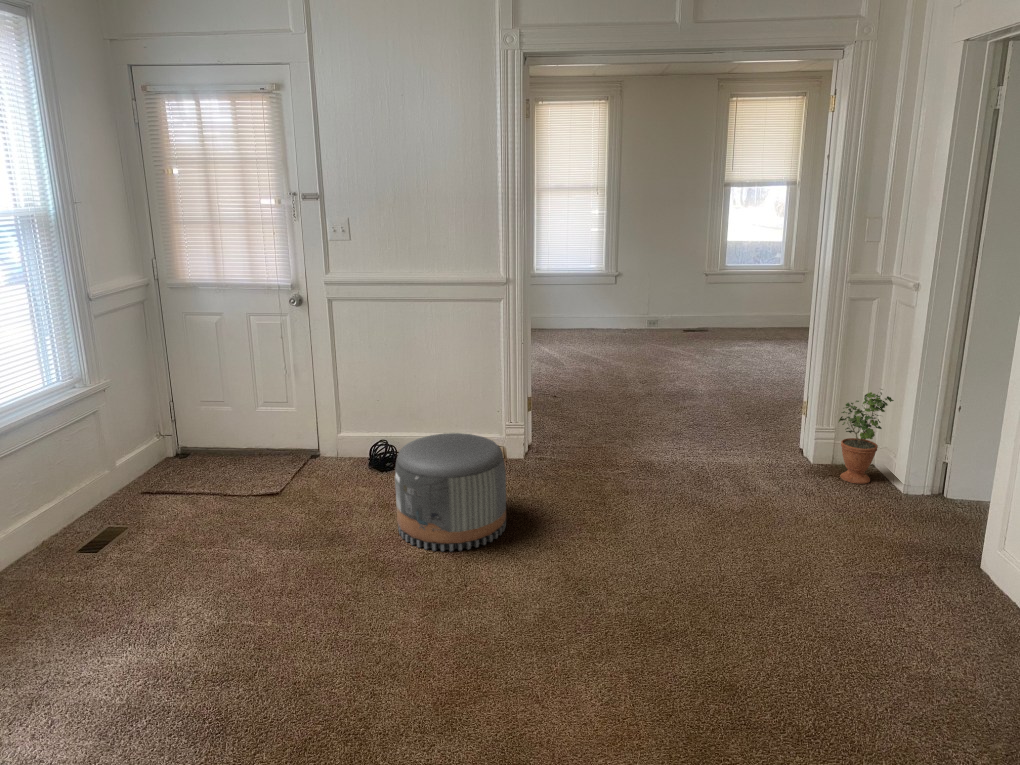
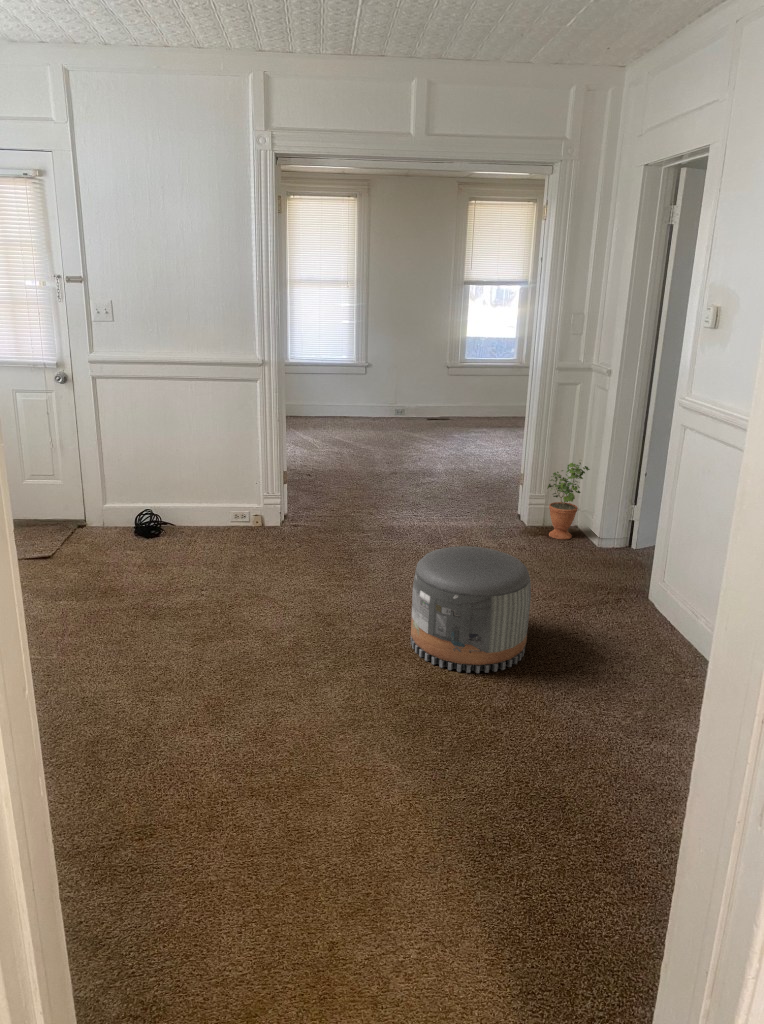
pouf: present [395,433,506,551] -> present [411,546,531,673]

